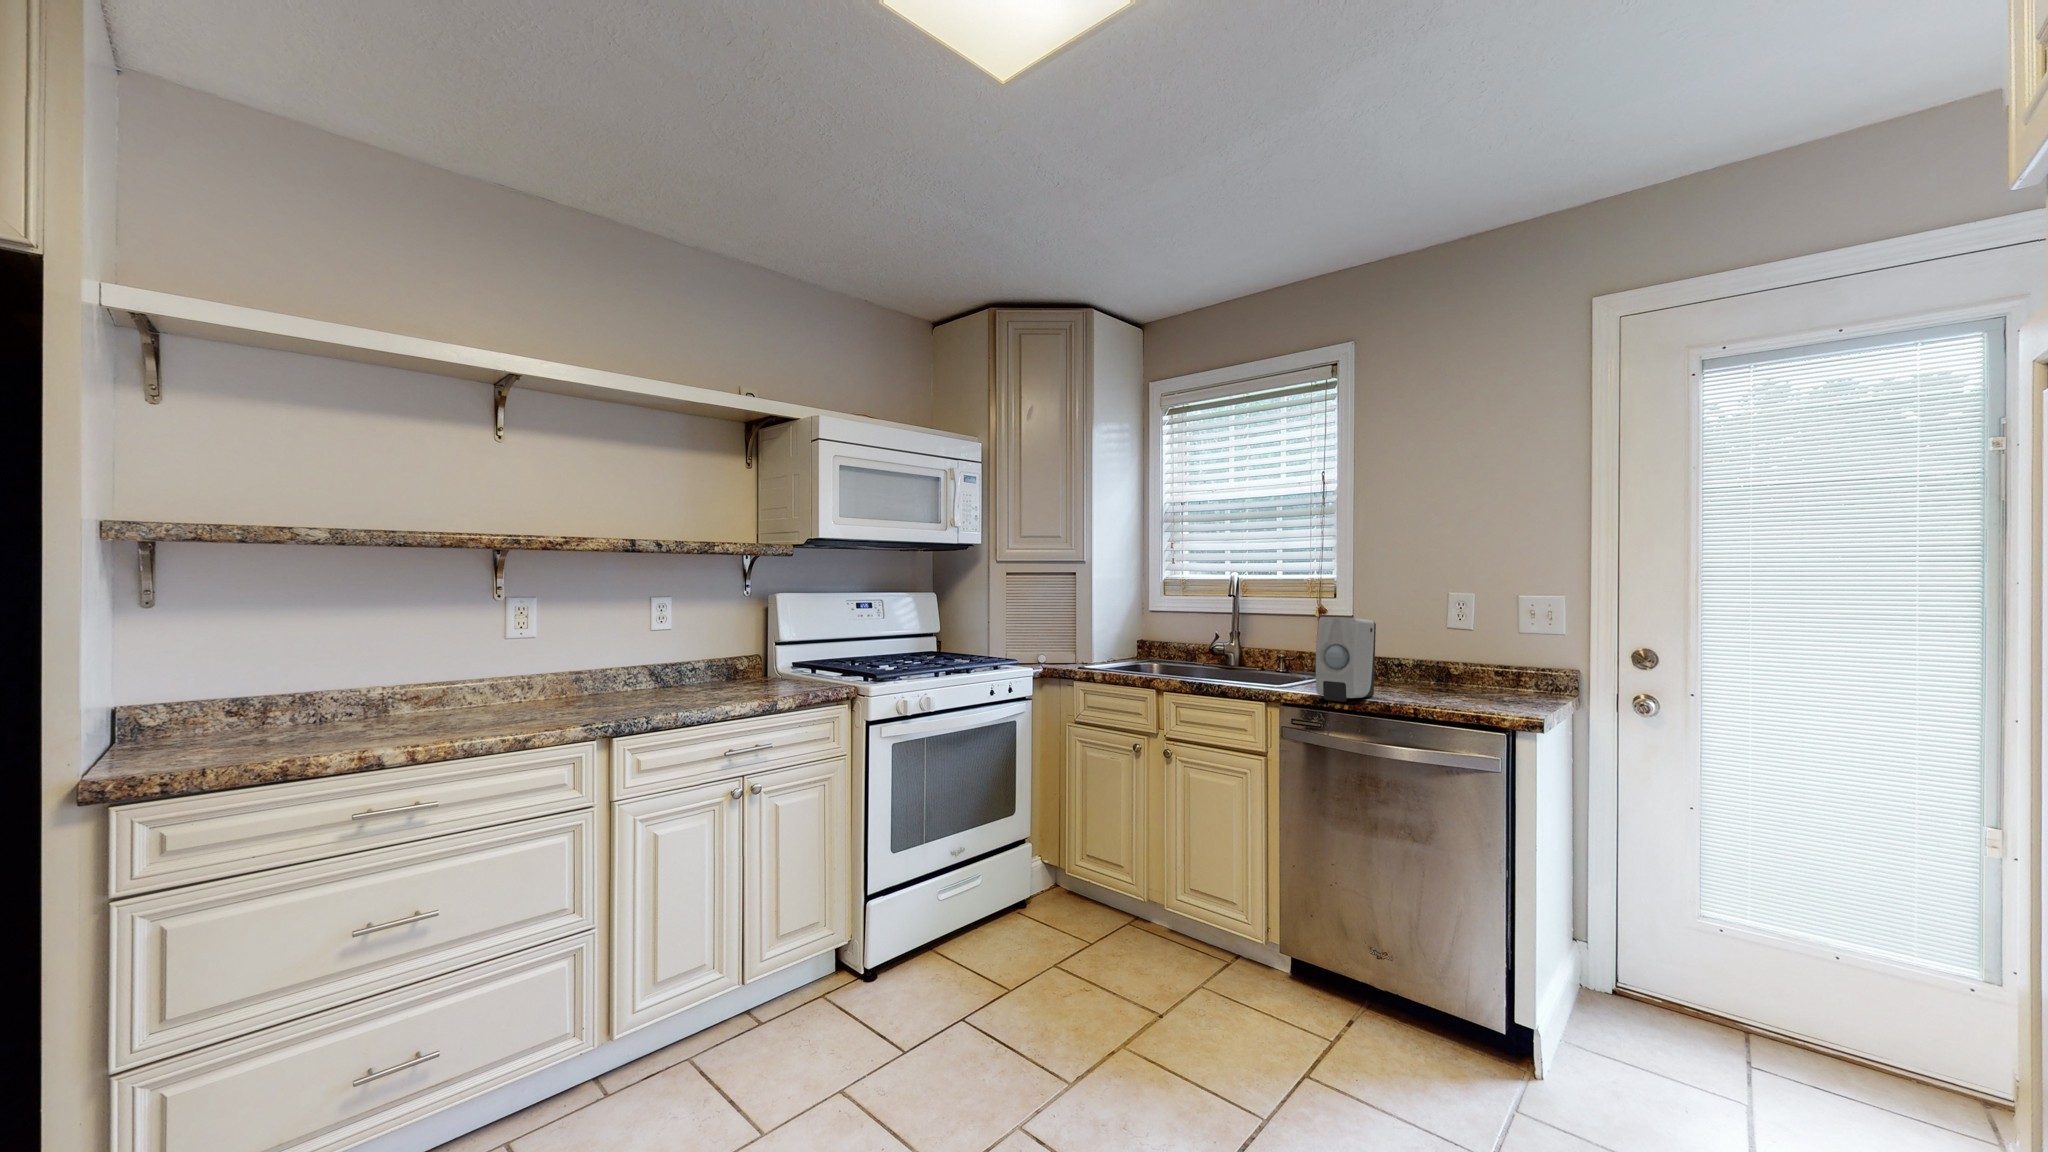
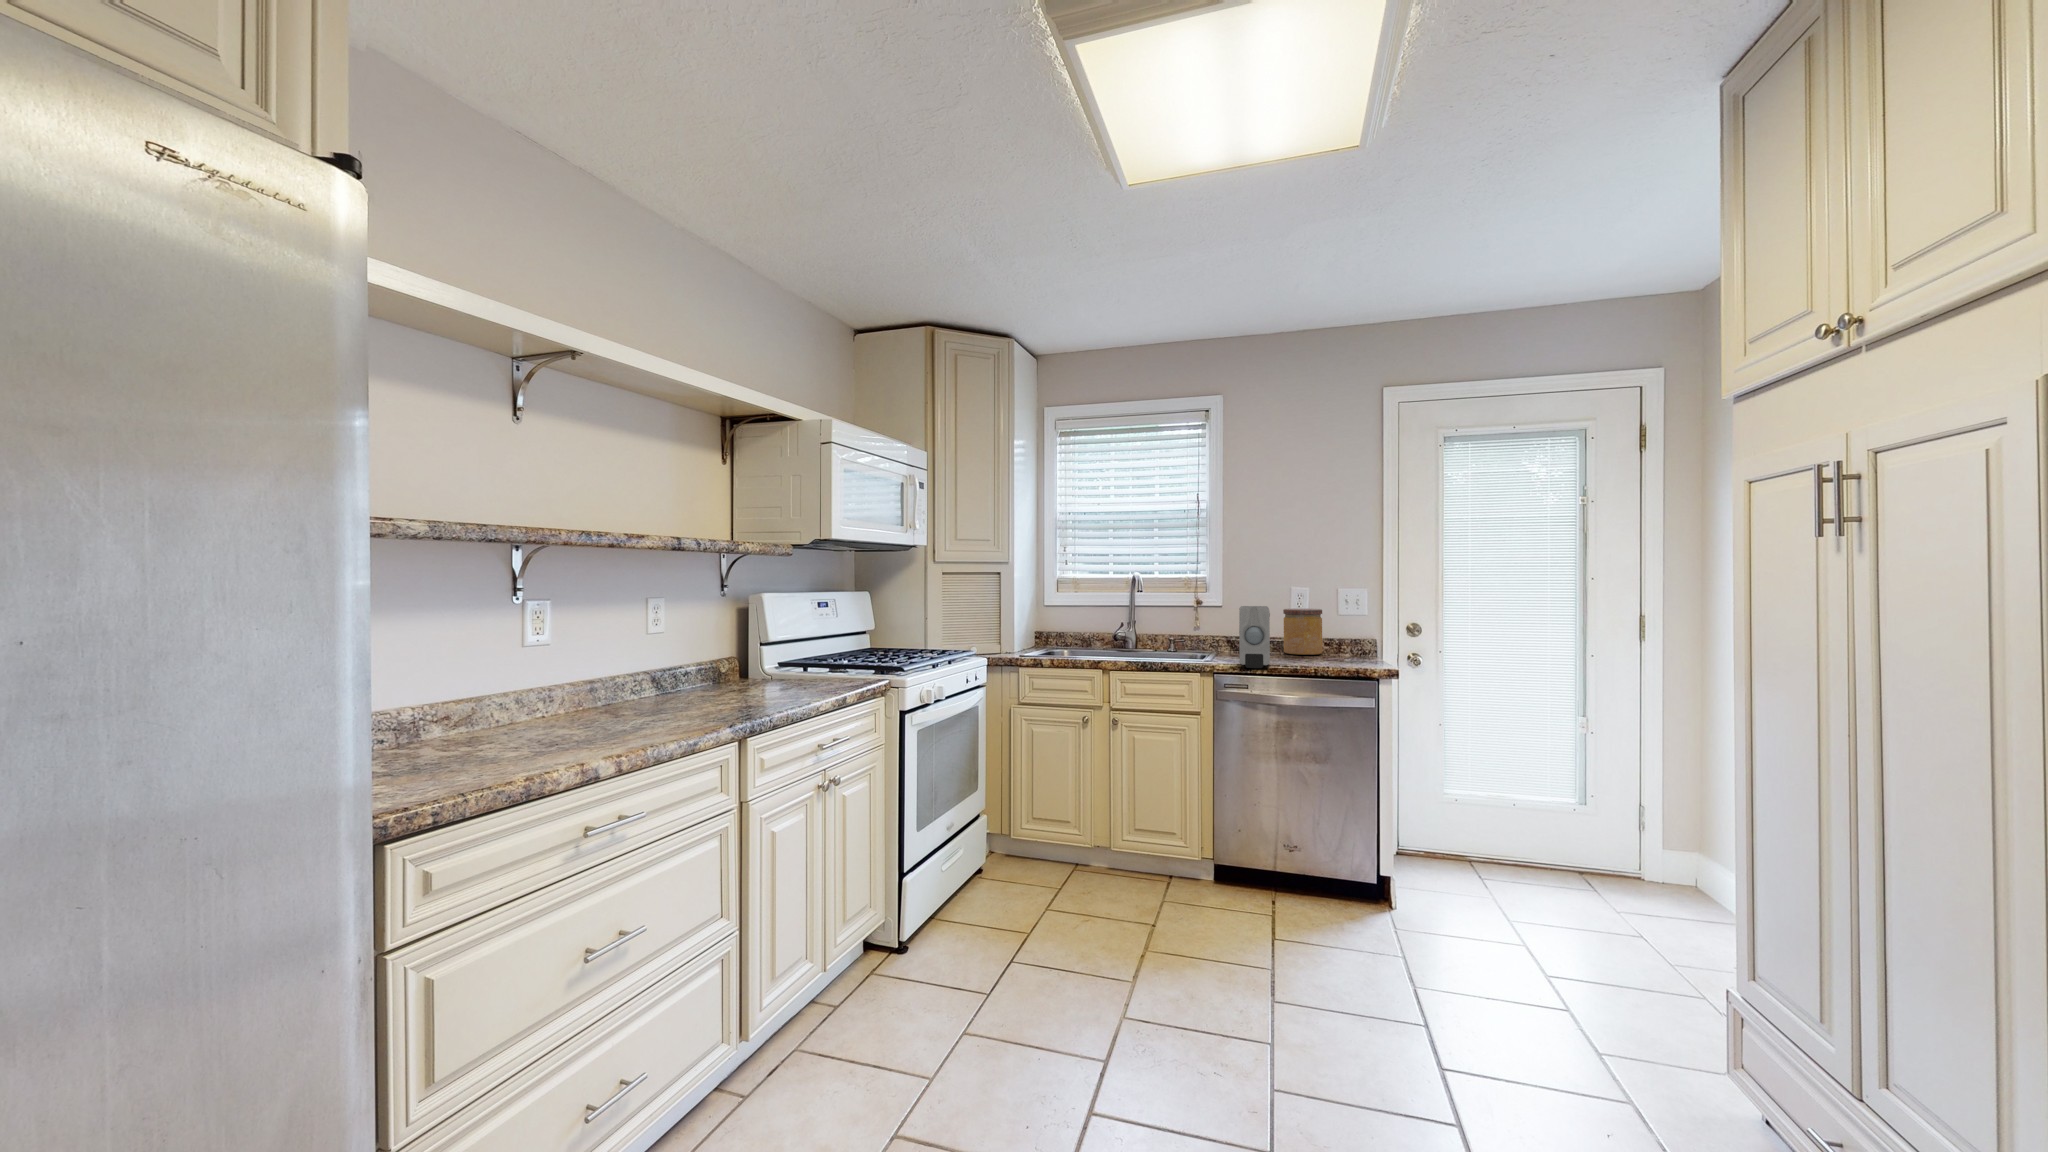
jar: none [1430,621,1489,687] -> present [1283,609,1322,655]

